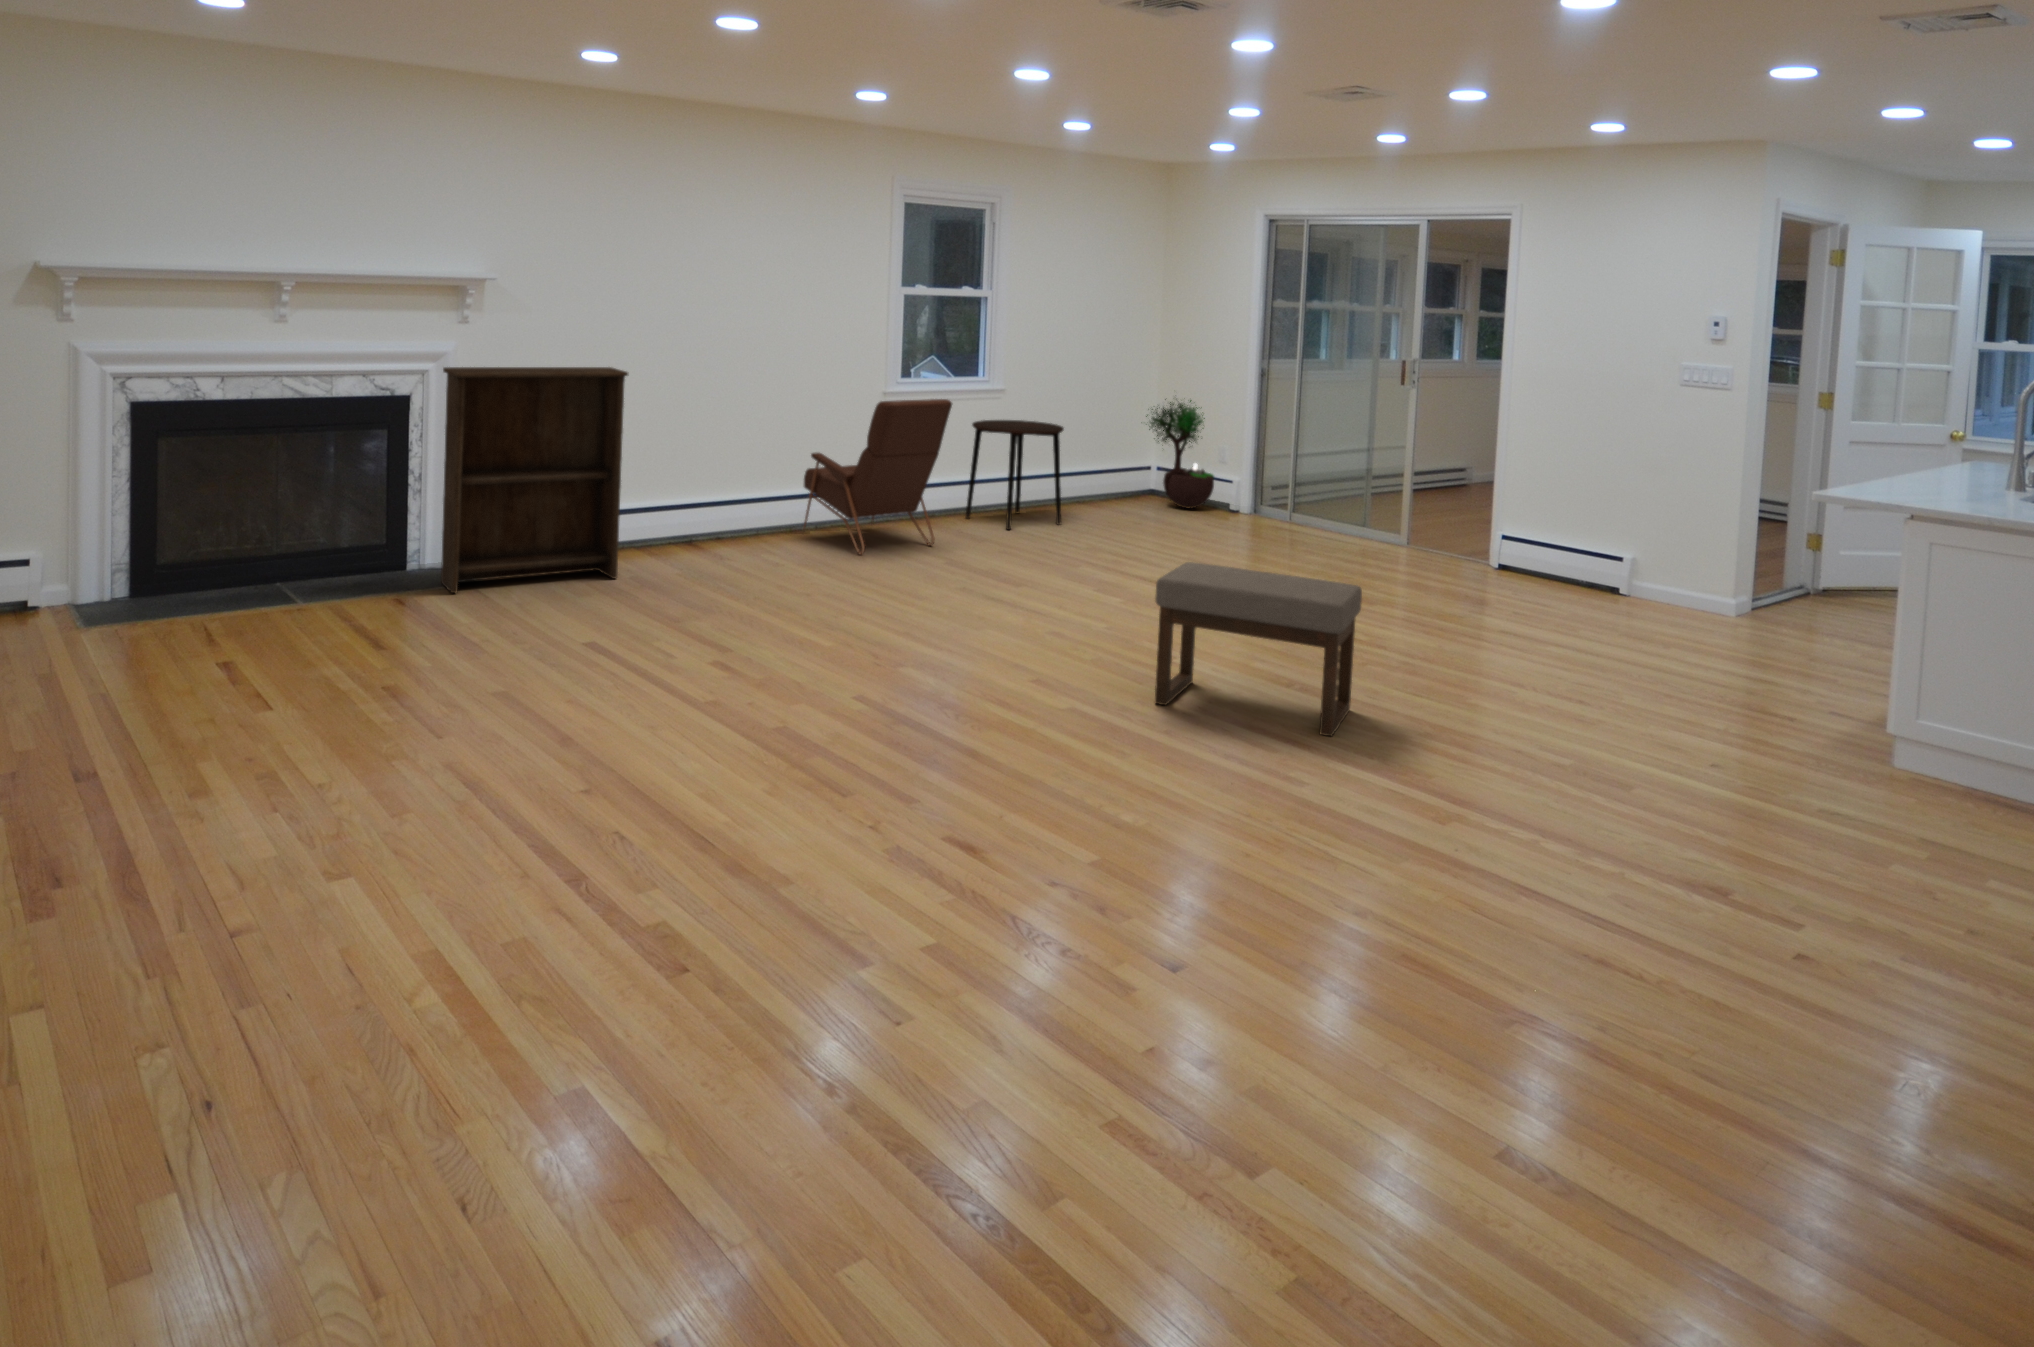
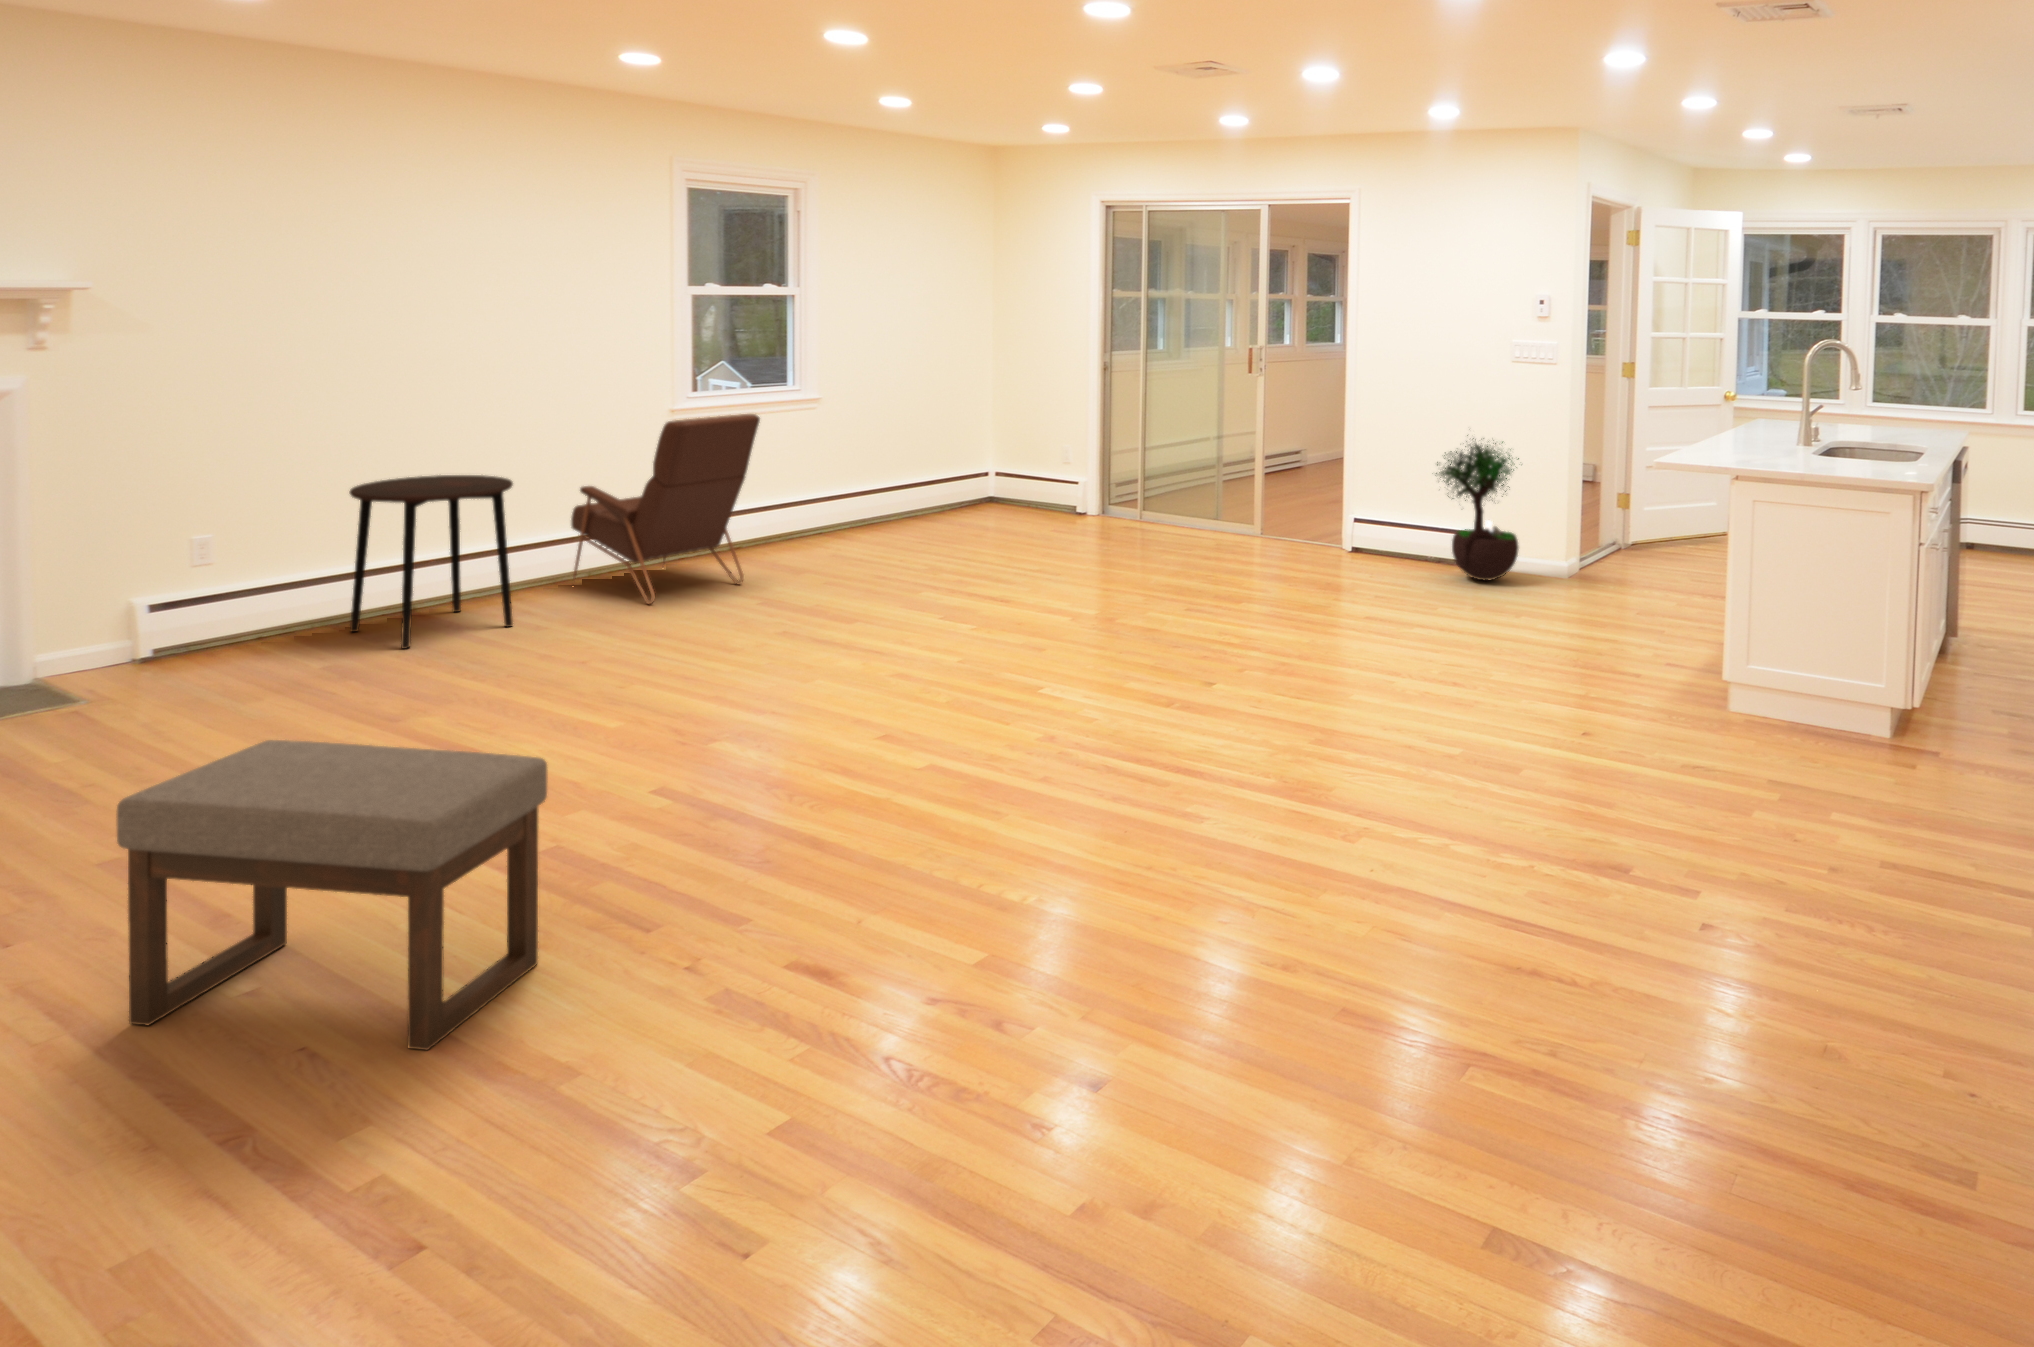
bookshelf: present [441,367,628,593] -> none [2,399,309,723]
potted tree: present [1146,399,1214,508] -> present [1436,435,1519,580]
side table: present [966,420,1064,530] -> present [349,475,513,649]
ottoman: present [1155,562,1362,736] -> present [117,740,548,1050]

